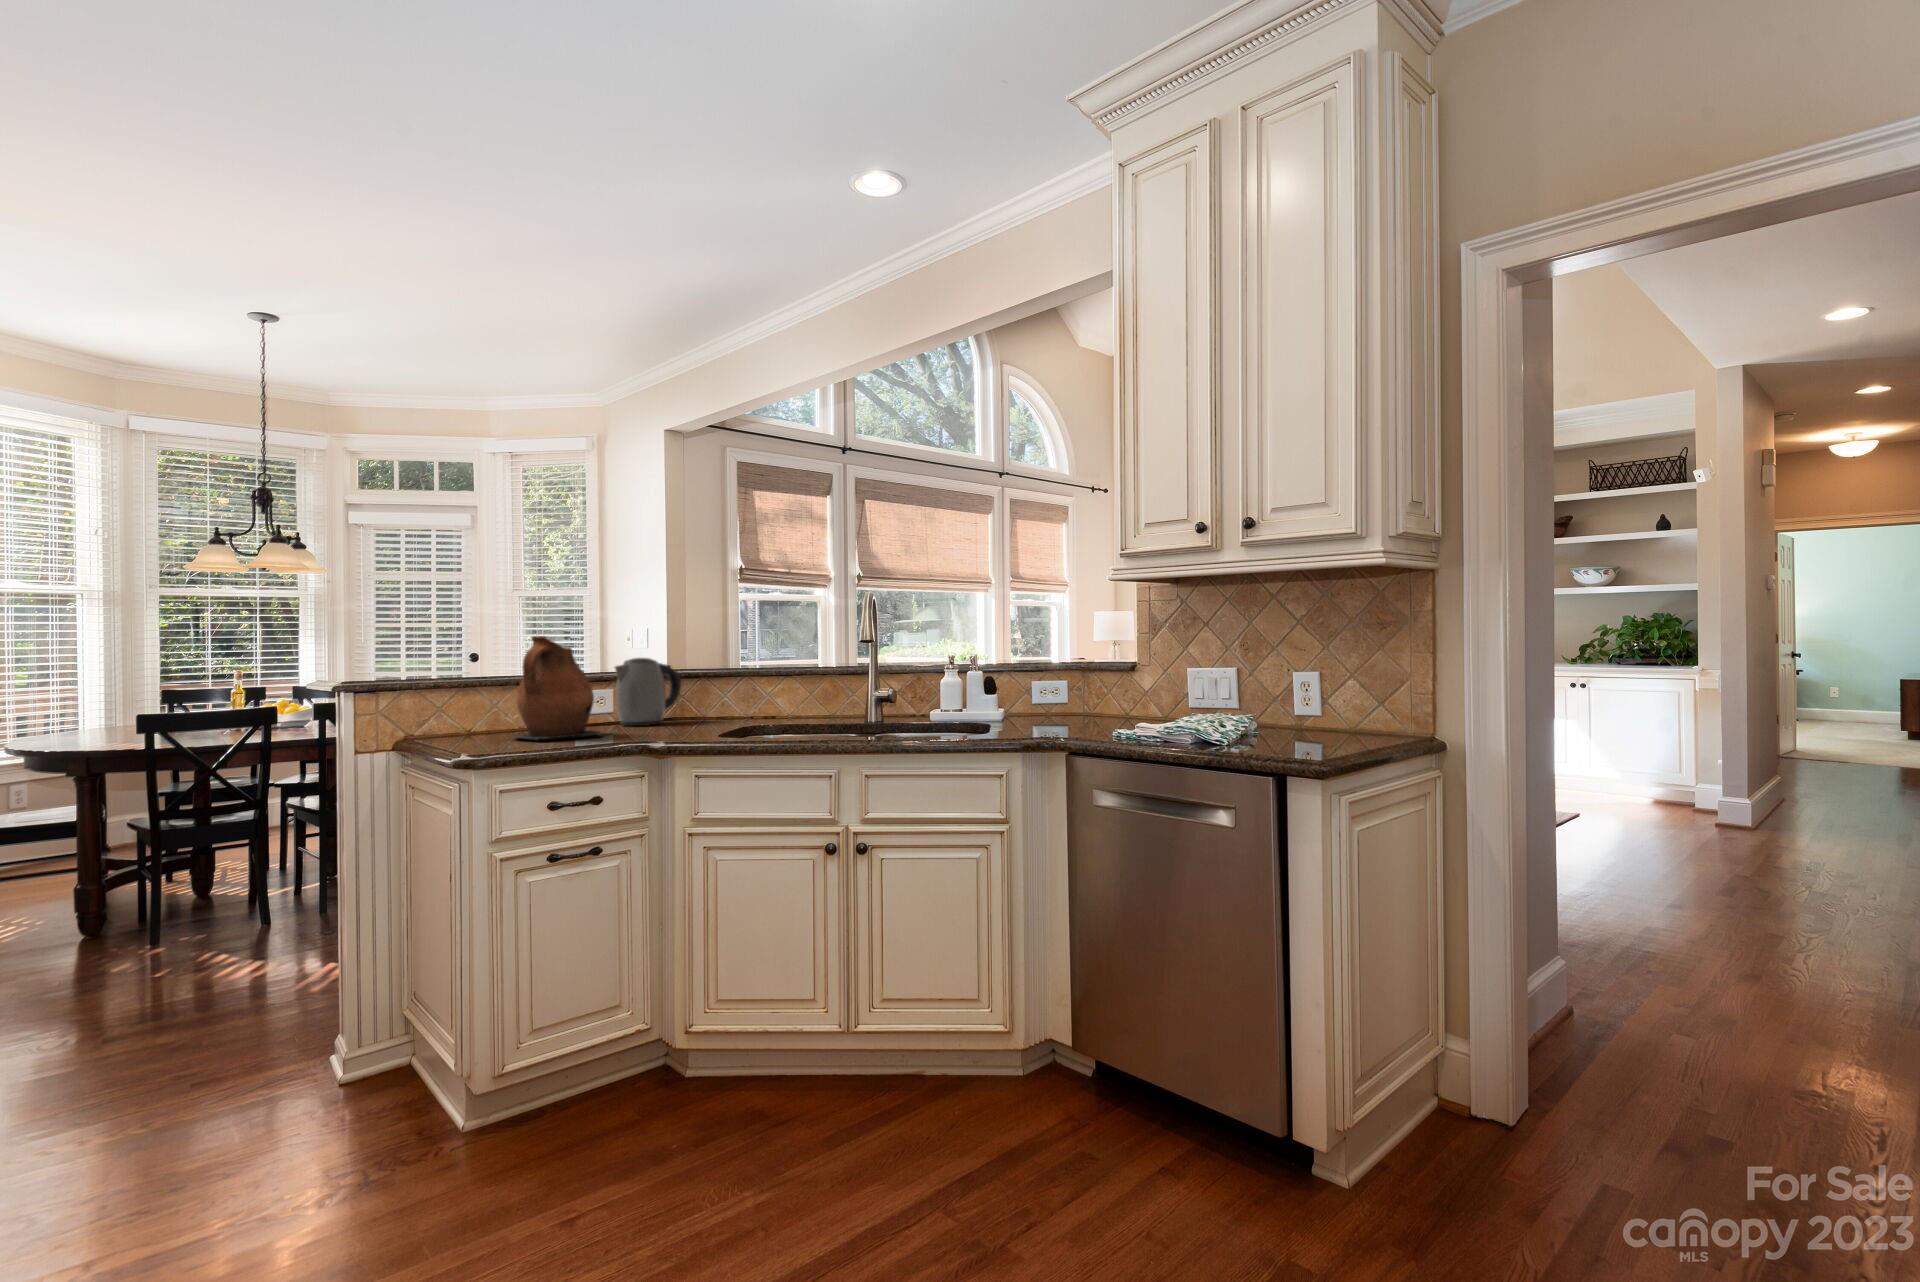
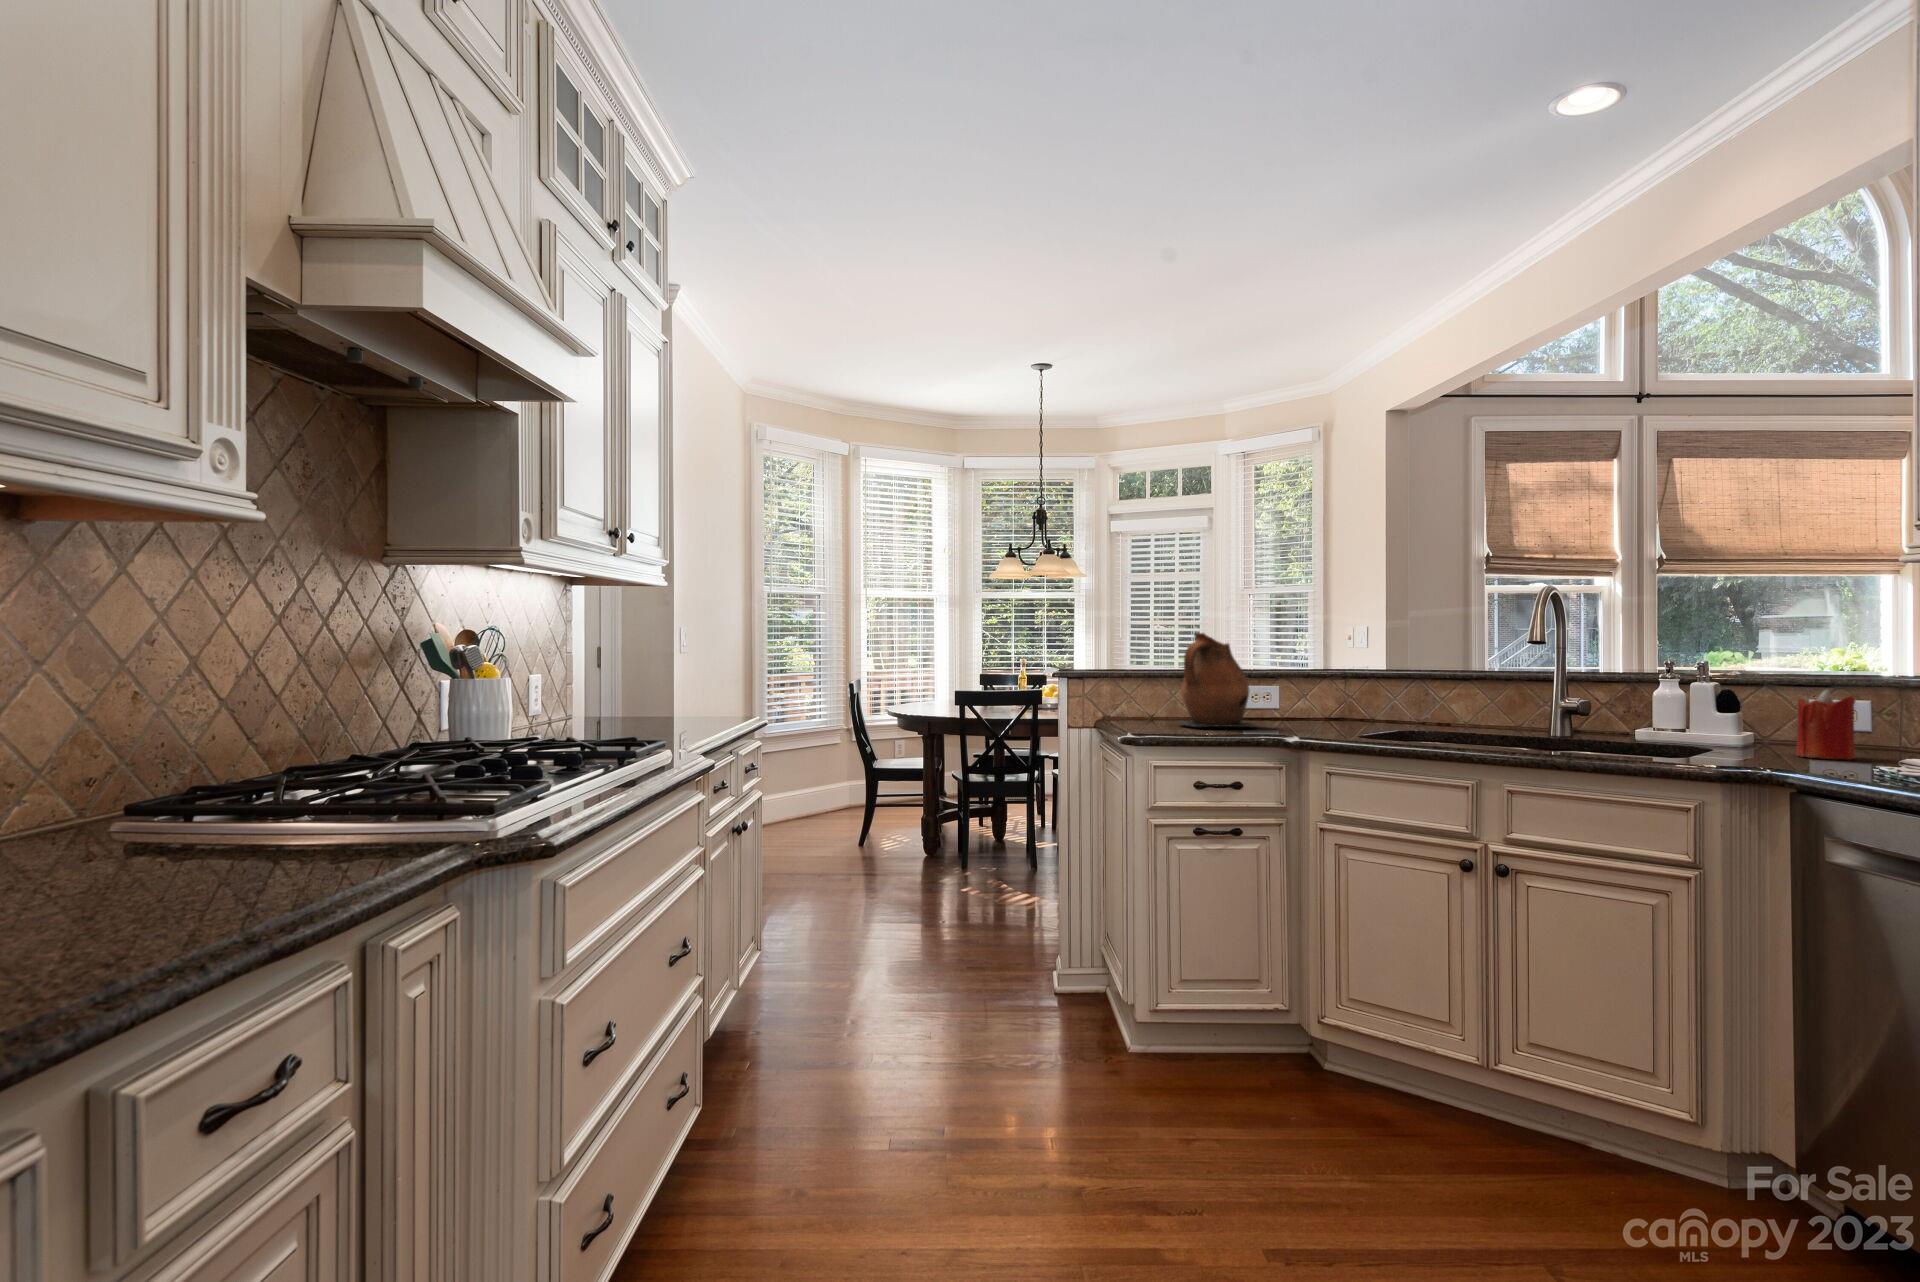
kettle: present [614,658,681,726] -> none [1279,655,1348,722]
candle: none [1048,675,1083,728] -> present [1796,689,1855,759]

